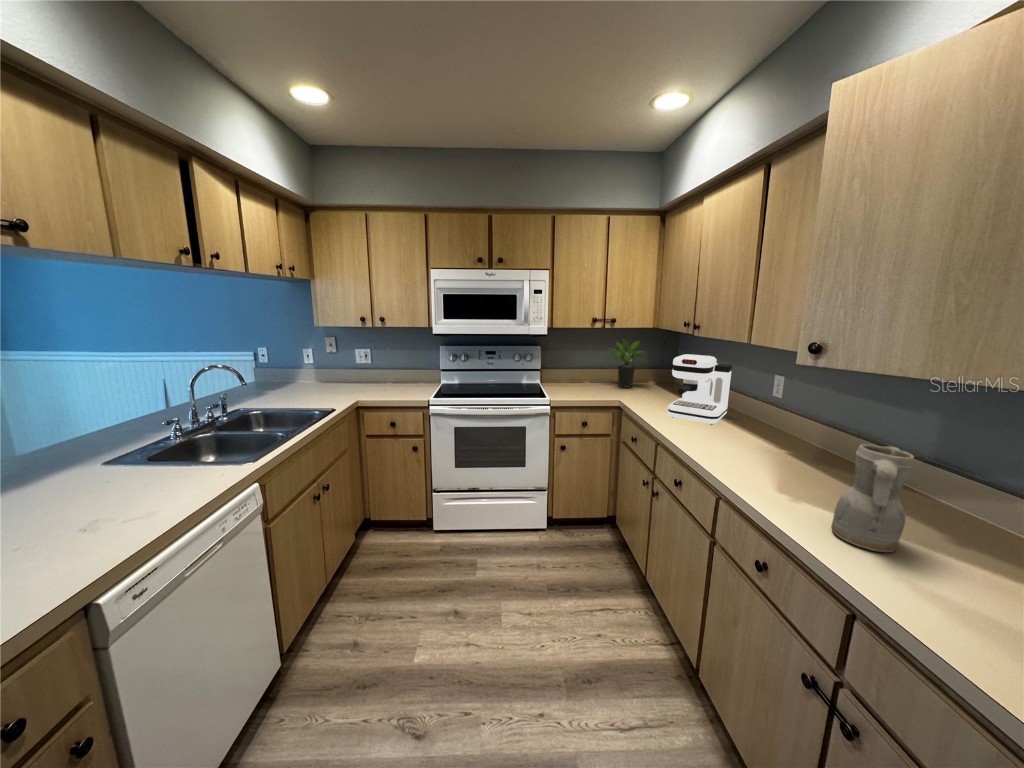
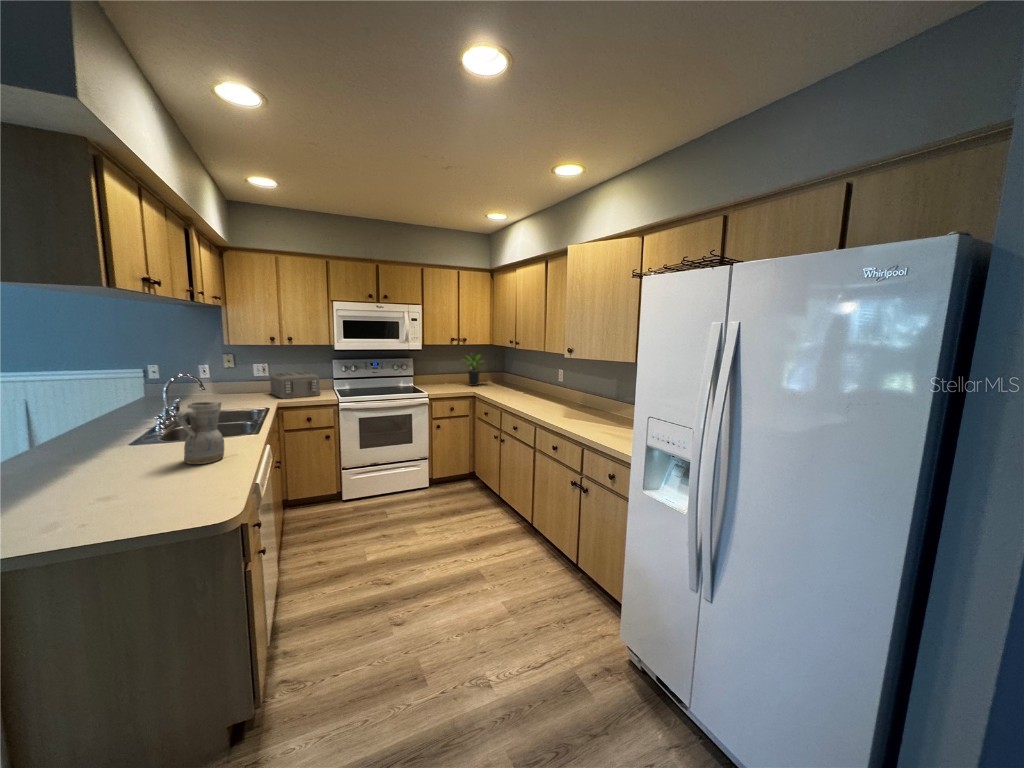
coffee maker: present [668,354,732,424] -> none [505,360,538,399]
toaster: none [364,360,414,396] -> present [270,372,321,399]
ceramic pitcher: present [831,444,914,552] -> present [176,402,224,464]

